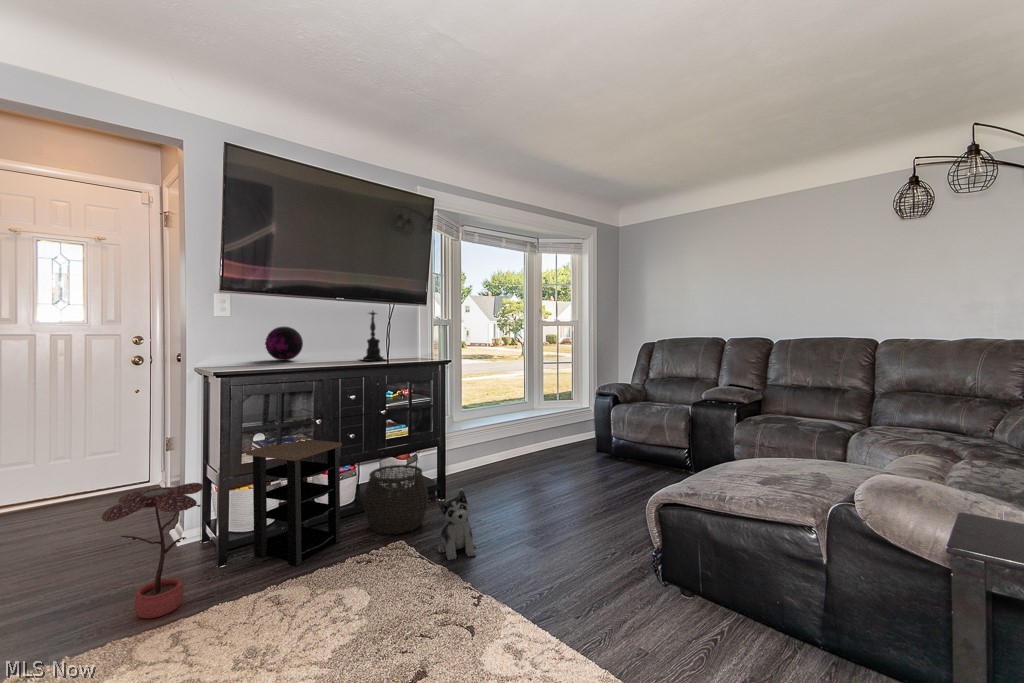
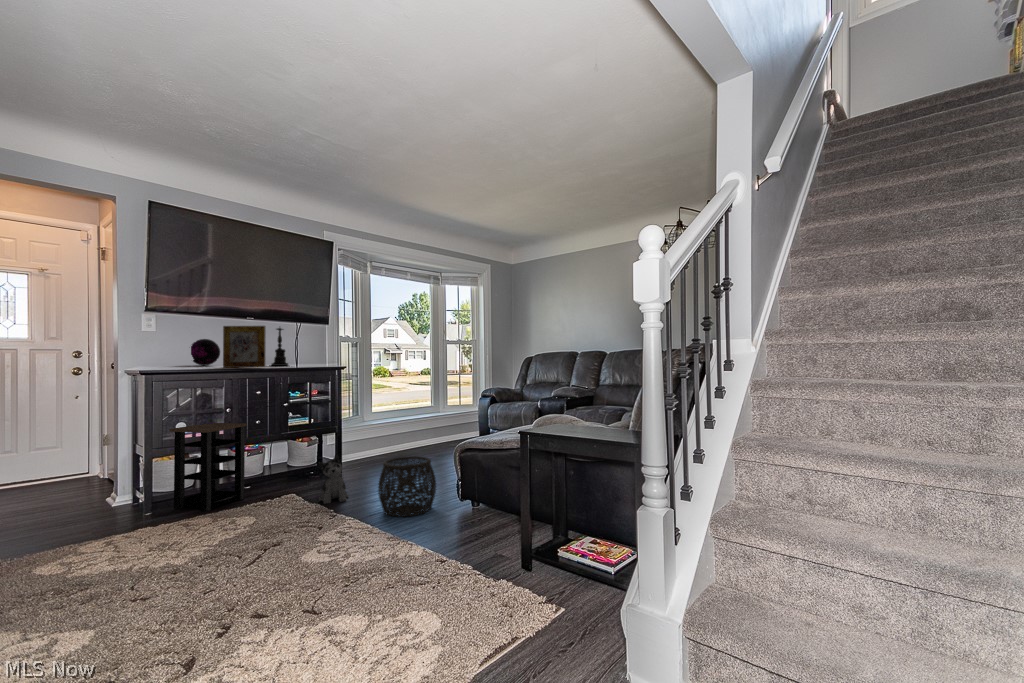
picture frame: none [308,311,361,367] -> present [223,326,265,368]
woven basket: present [364,465,428,534] -> present [378,456,436,517]
potted plant: present [102,483,203,618] -> none [60,446,135,537]

